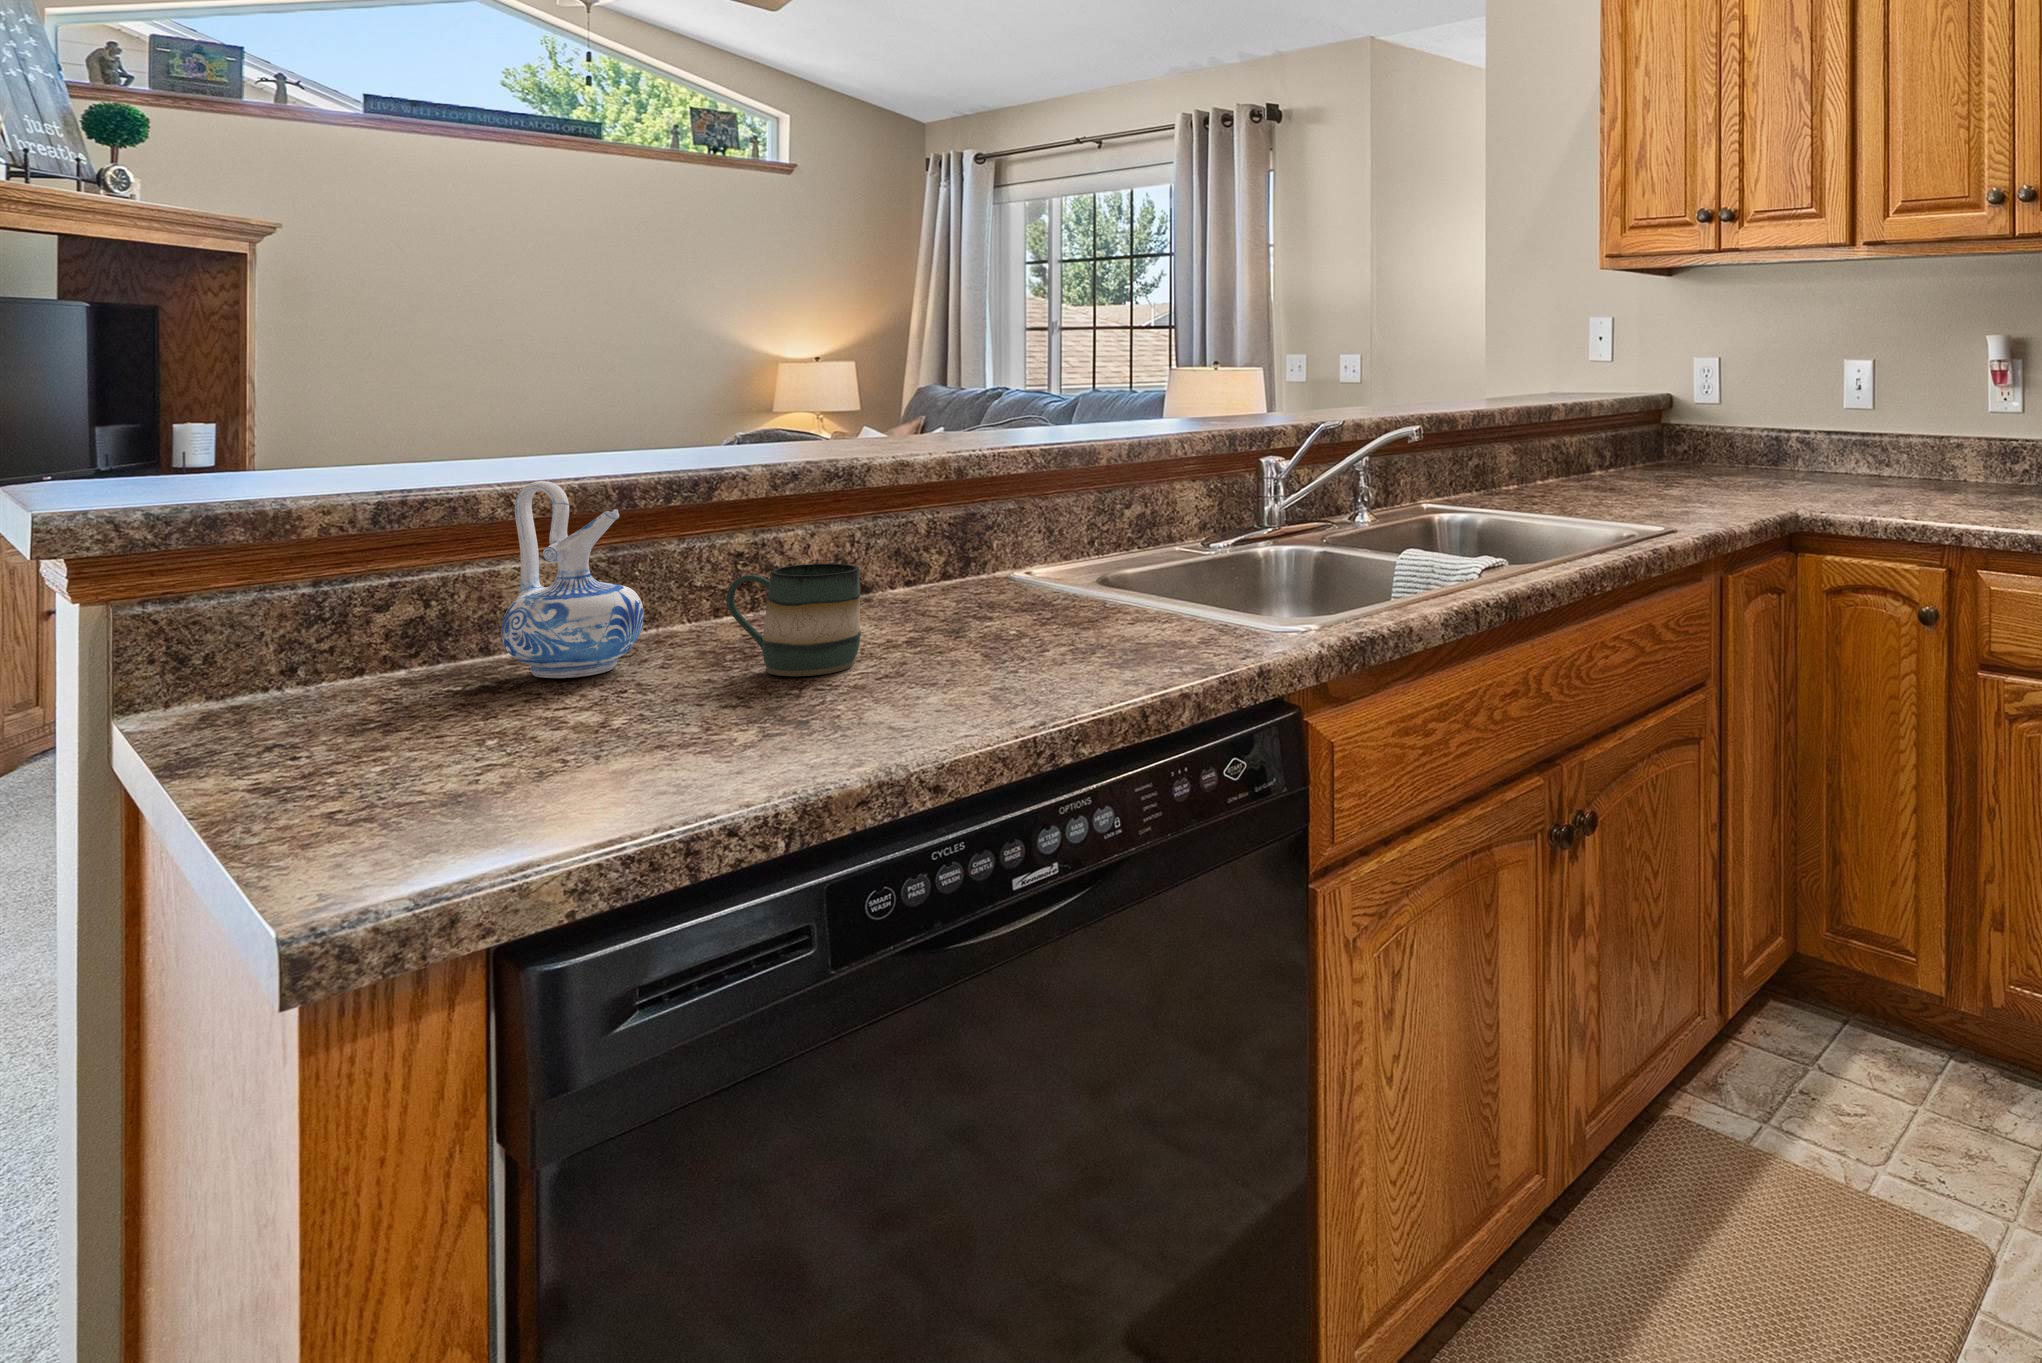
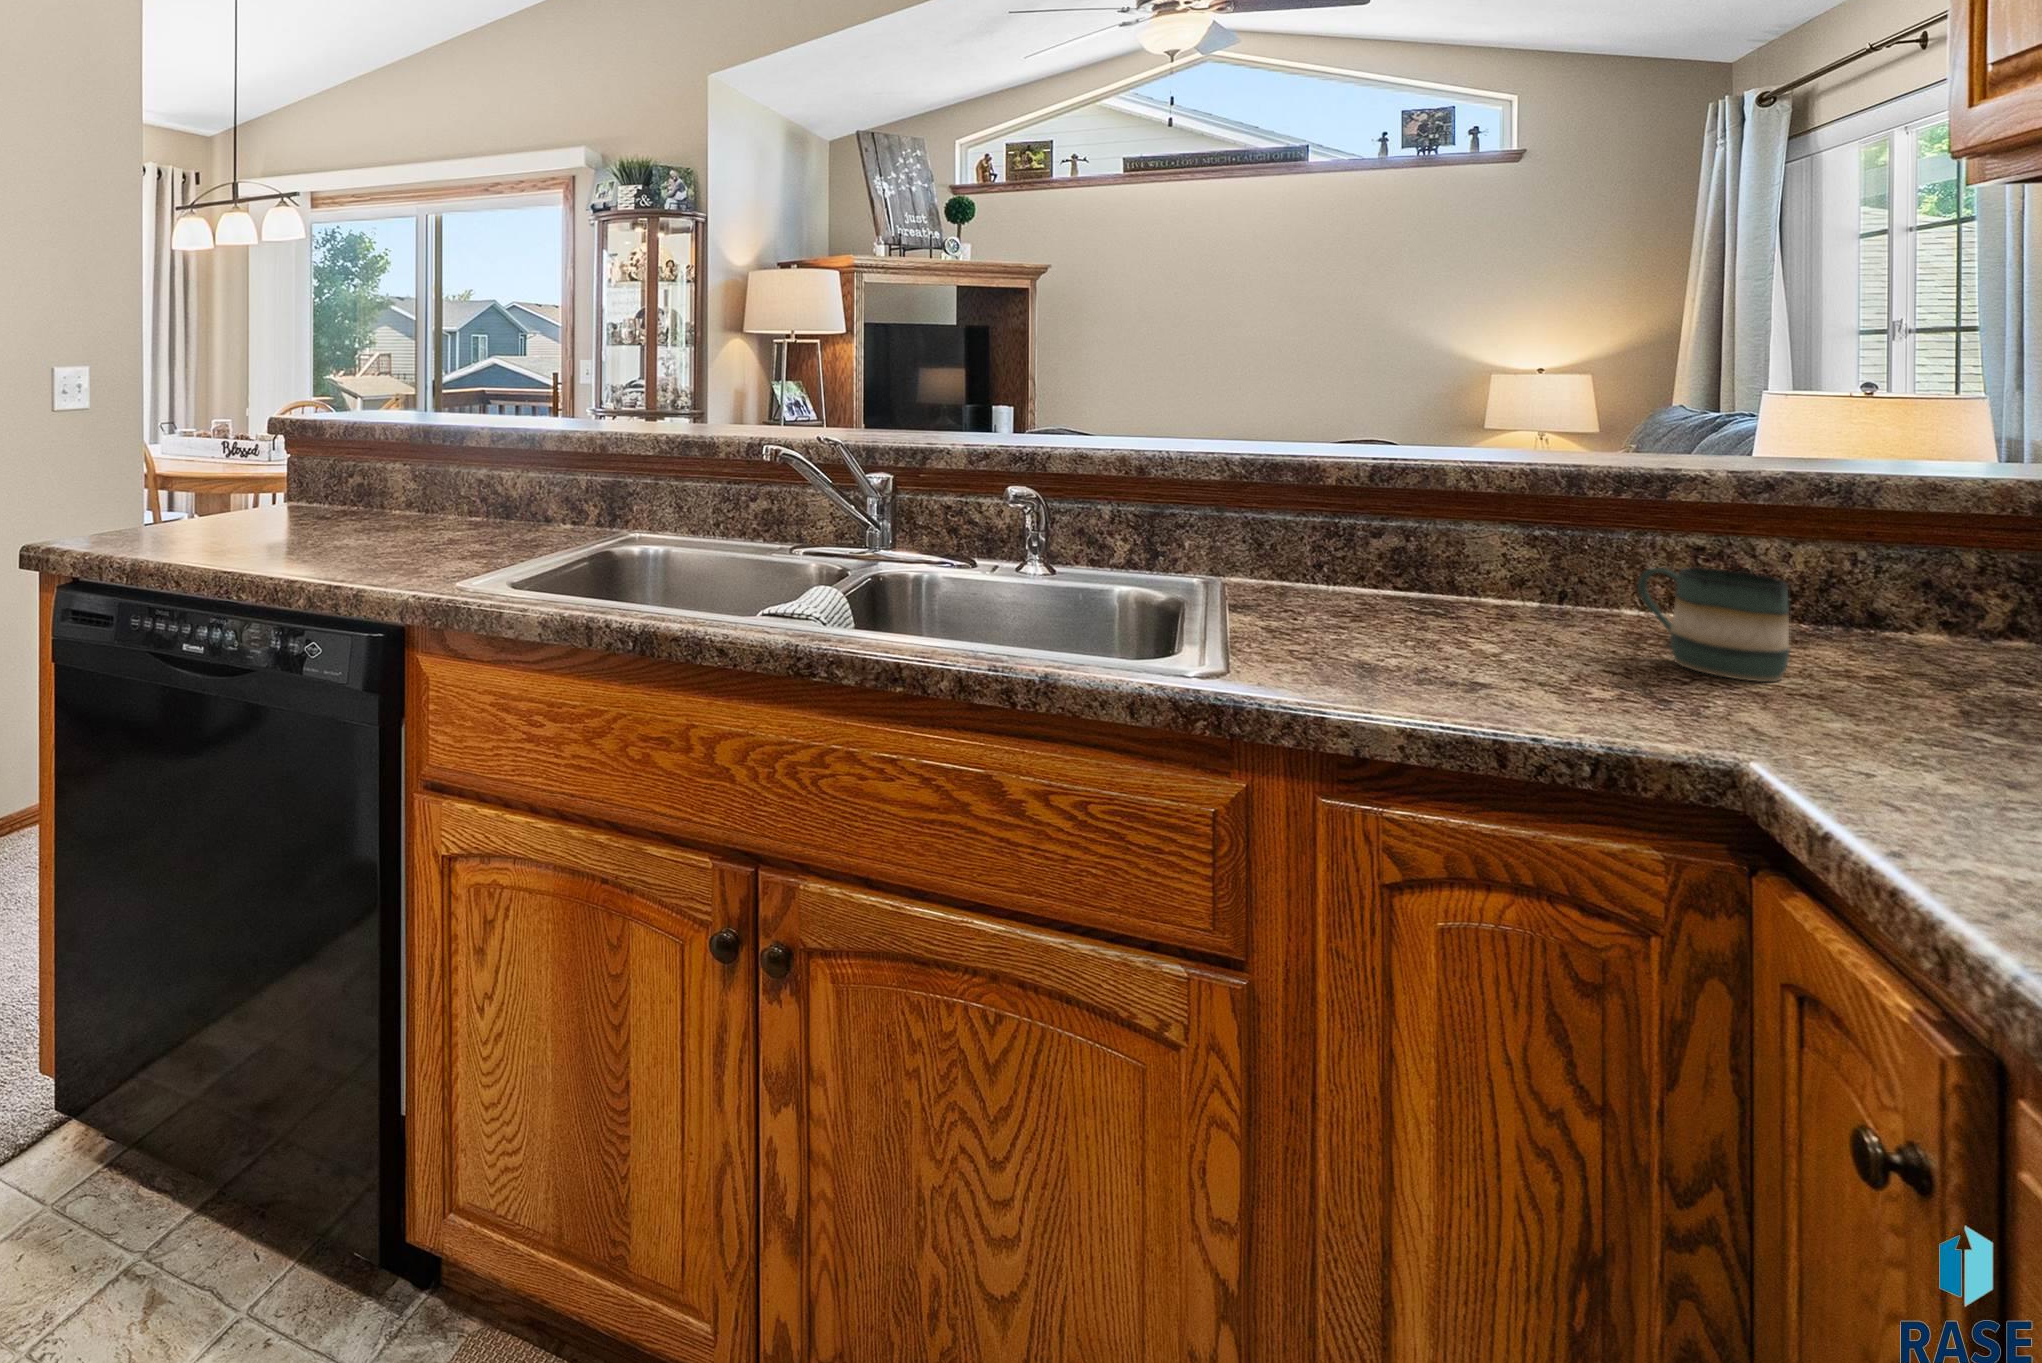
ceramic pitcher: present [501,481,643,678] -> none [1450,461,1570,623]

